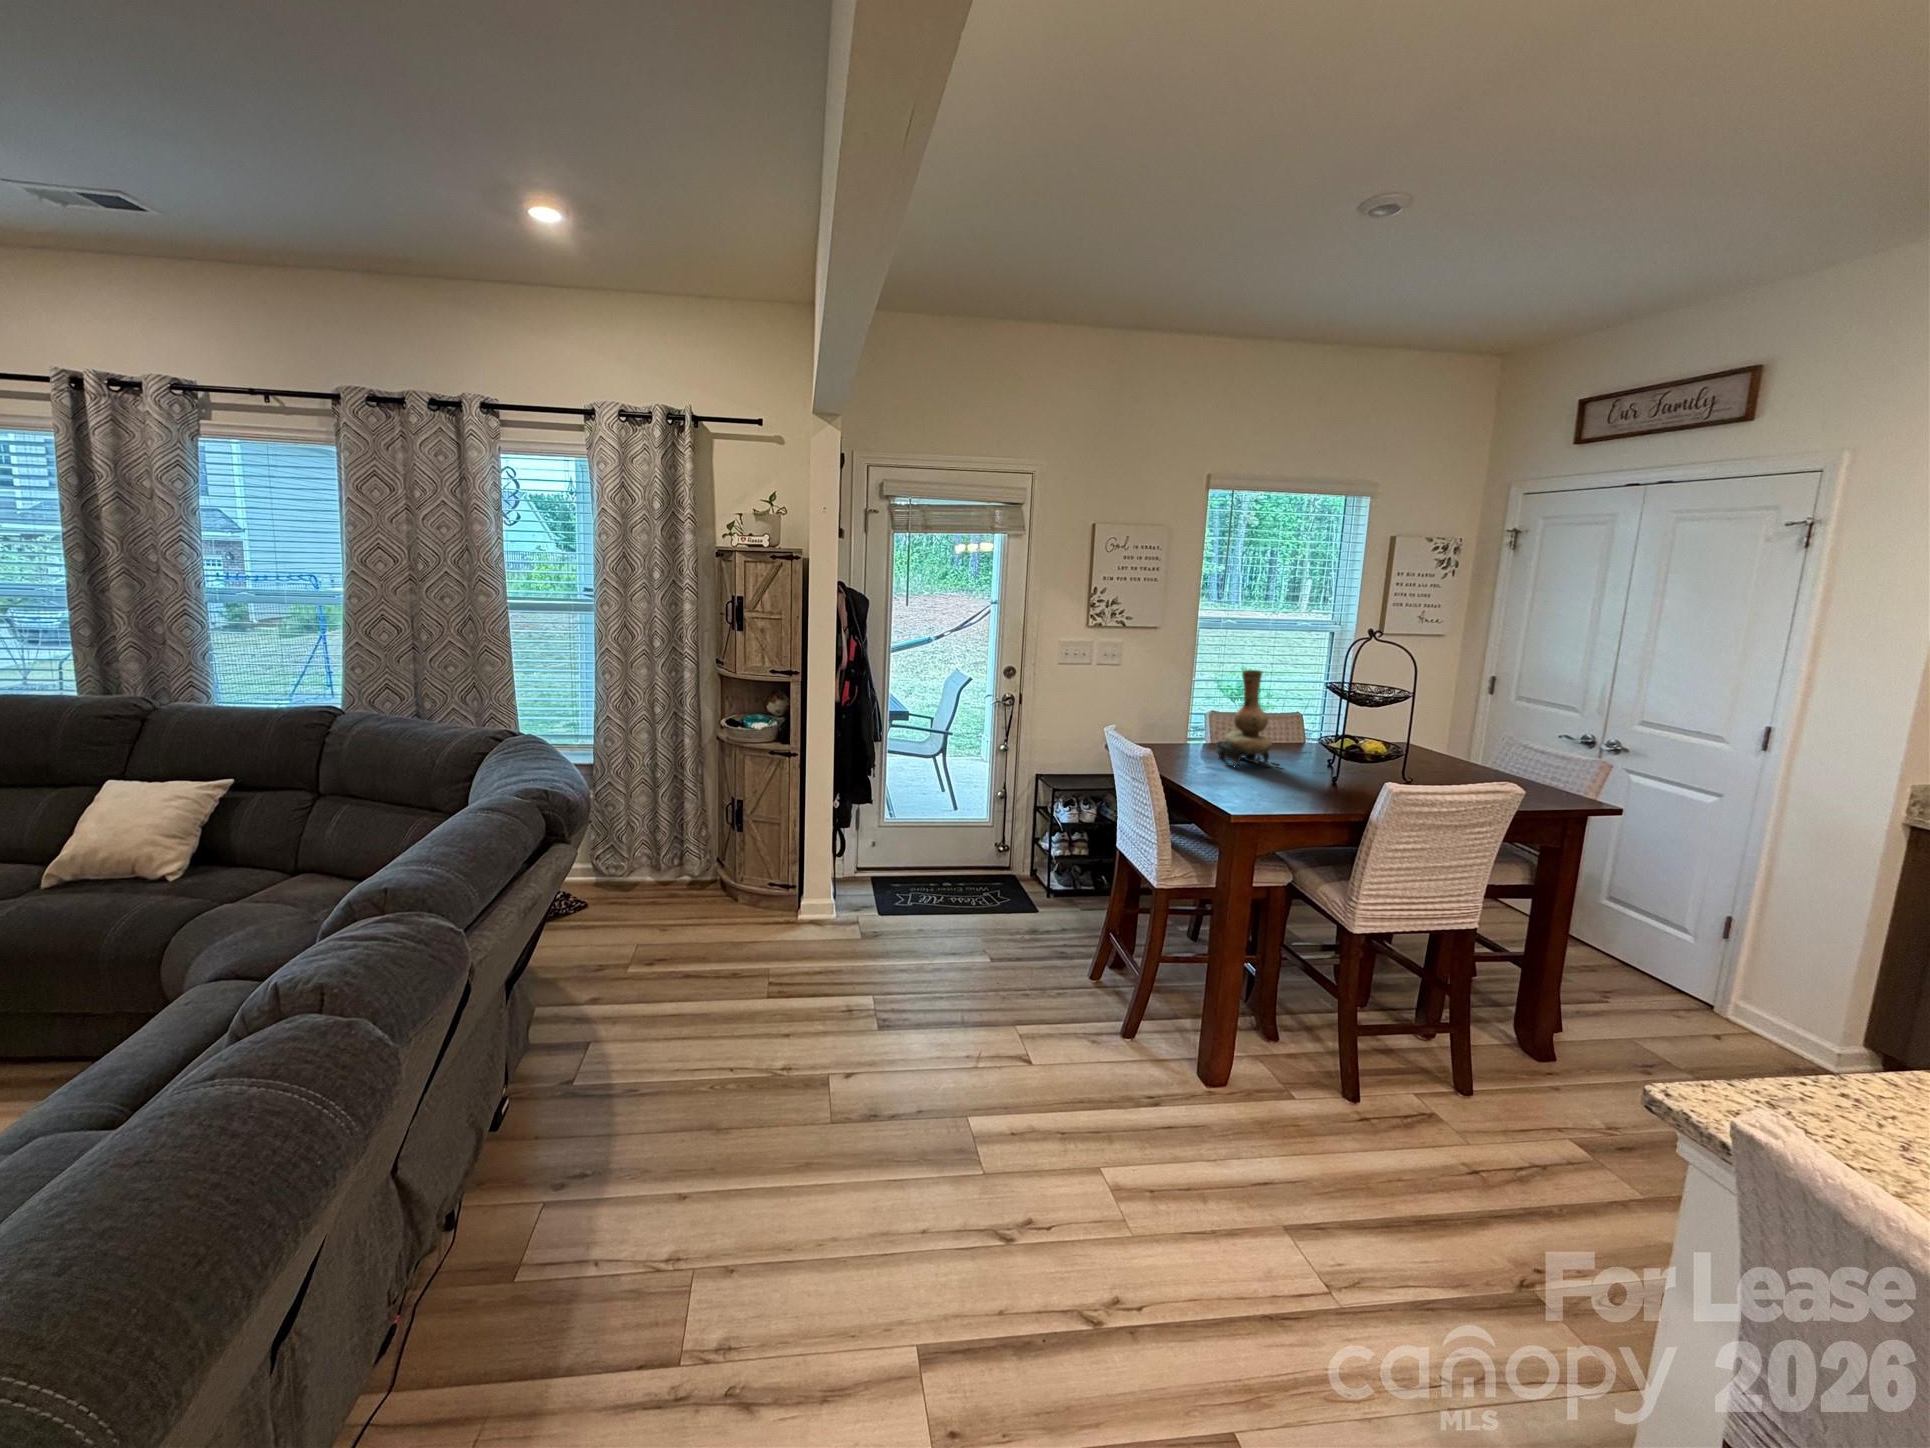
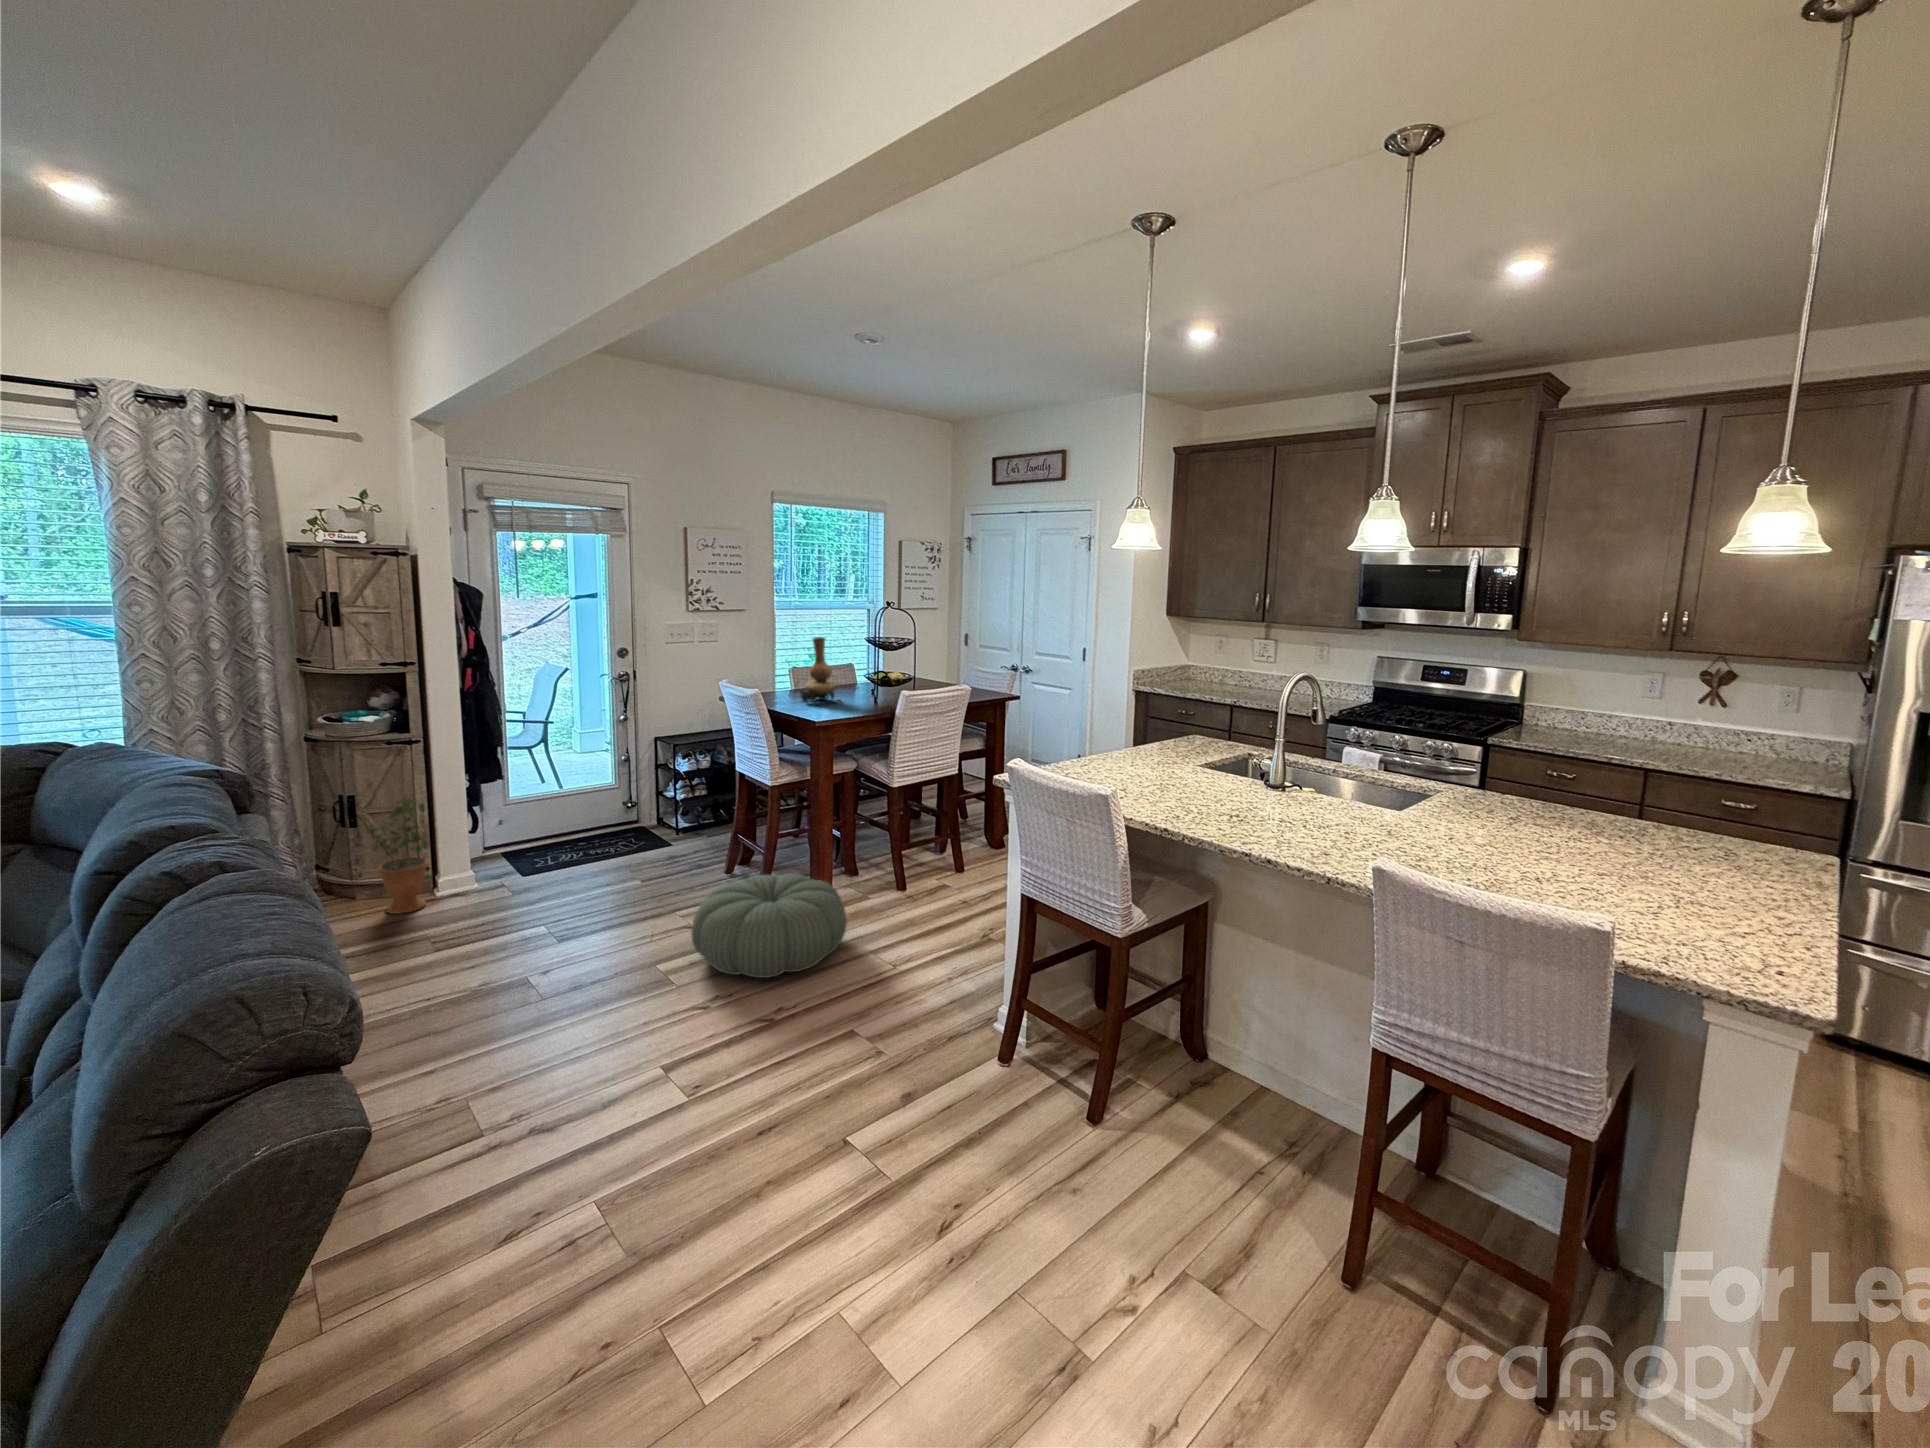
potted plant: none [735,804,791,931] -> present [366,799,428,914]
pouf: none [1005,1027,1258,1257] -> present [691,874,847,978]

